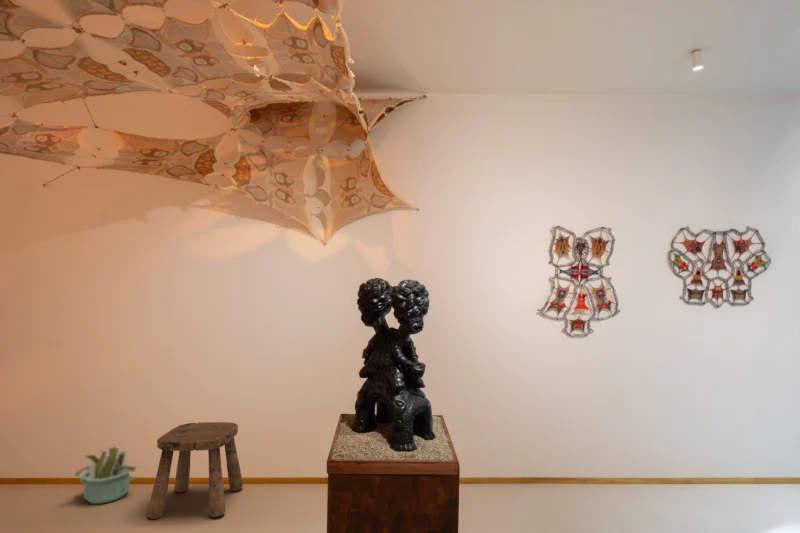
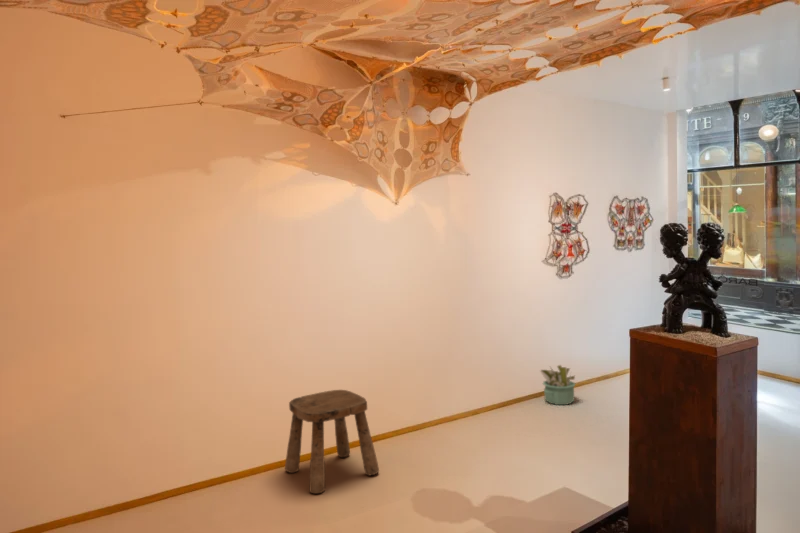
decorative plant: present [72,446,136,504] -> present [541,365,575,405]

